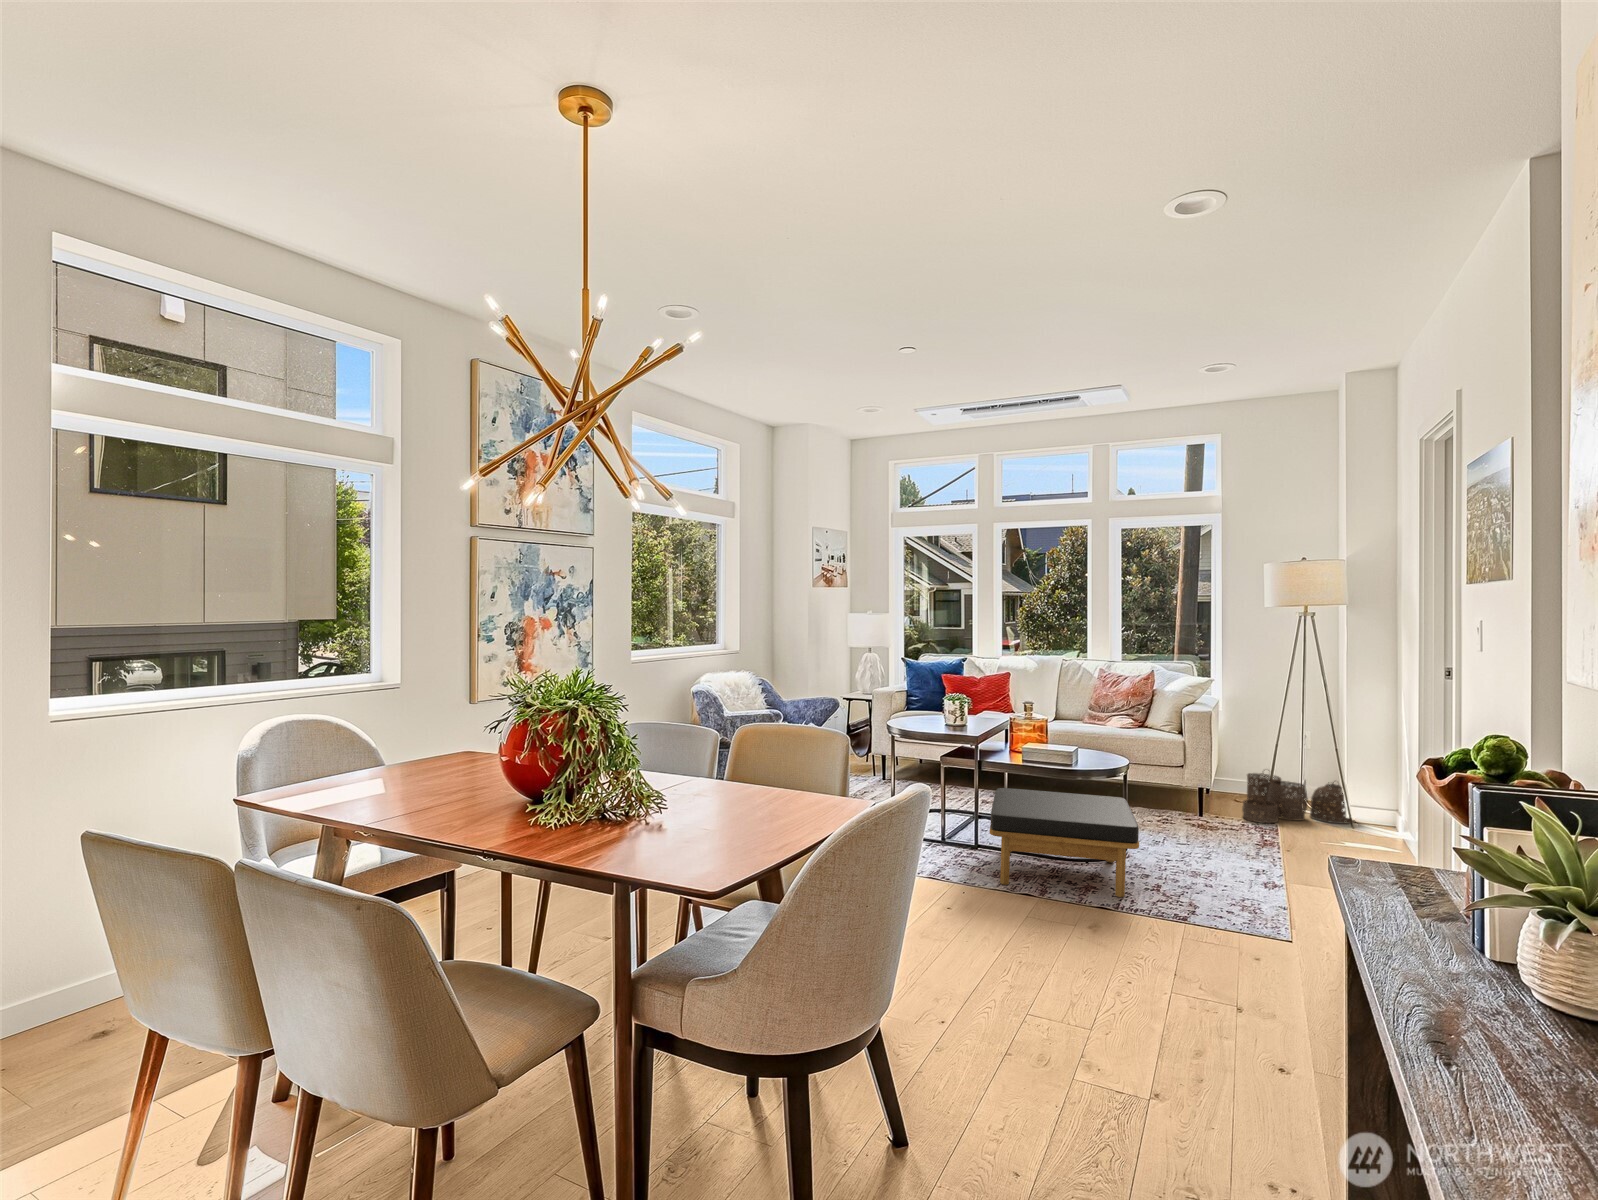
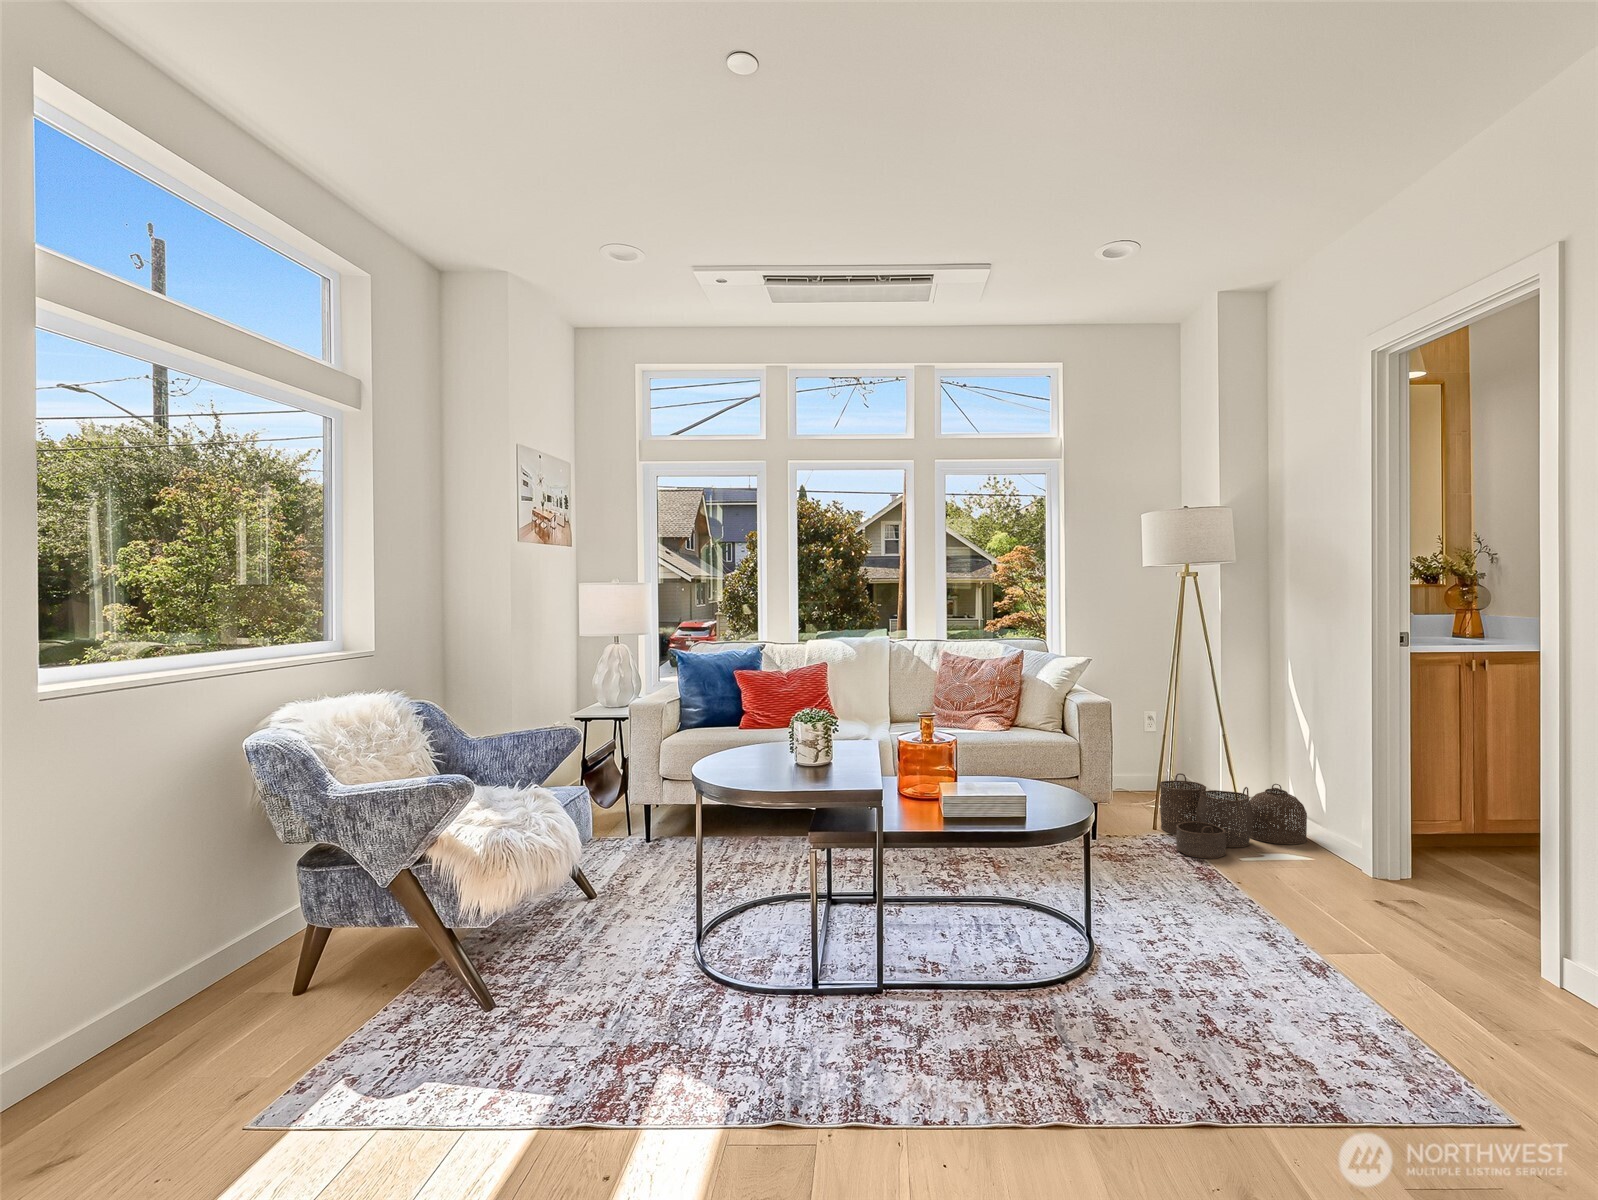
ottoman: present [990,788,1139,897] -> none [897,885,1251,1146]

